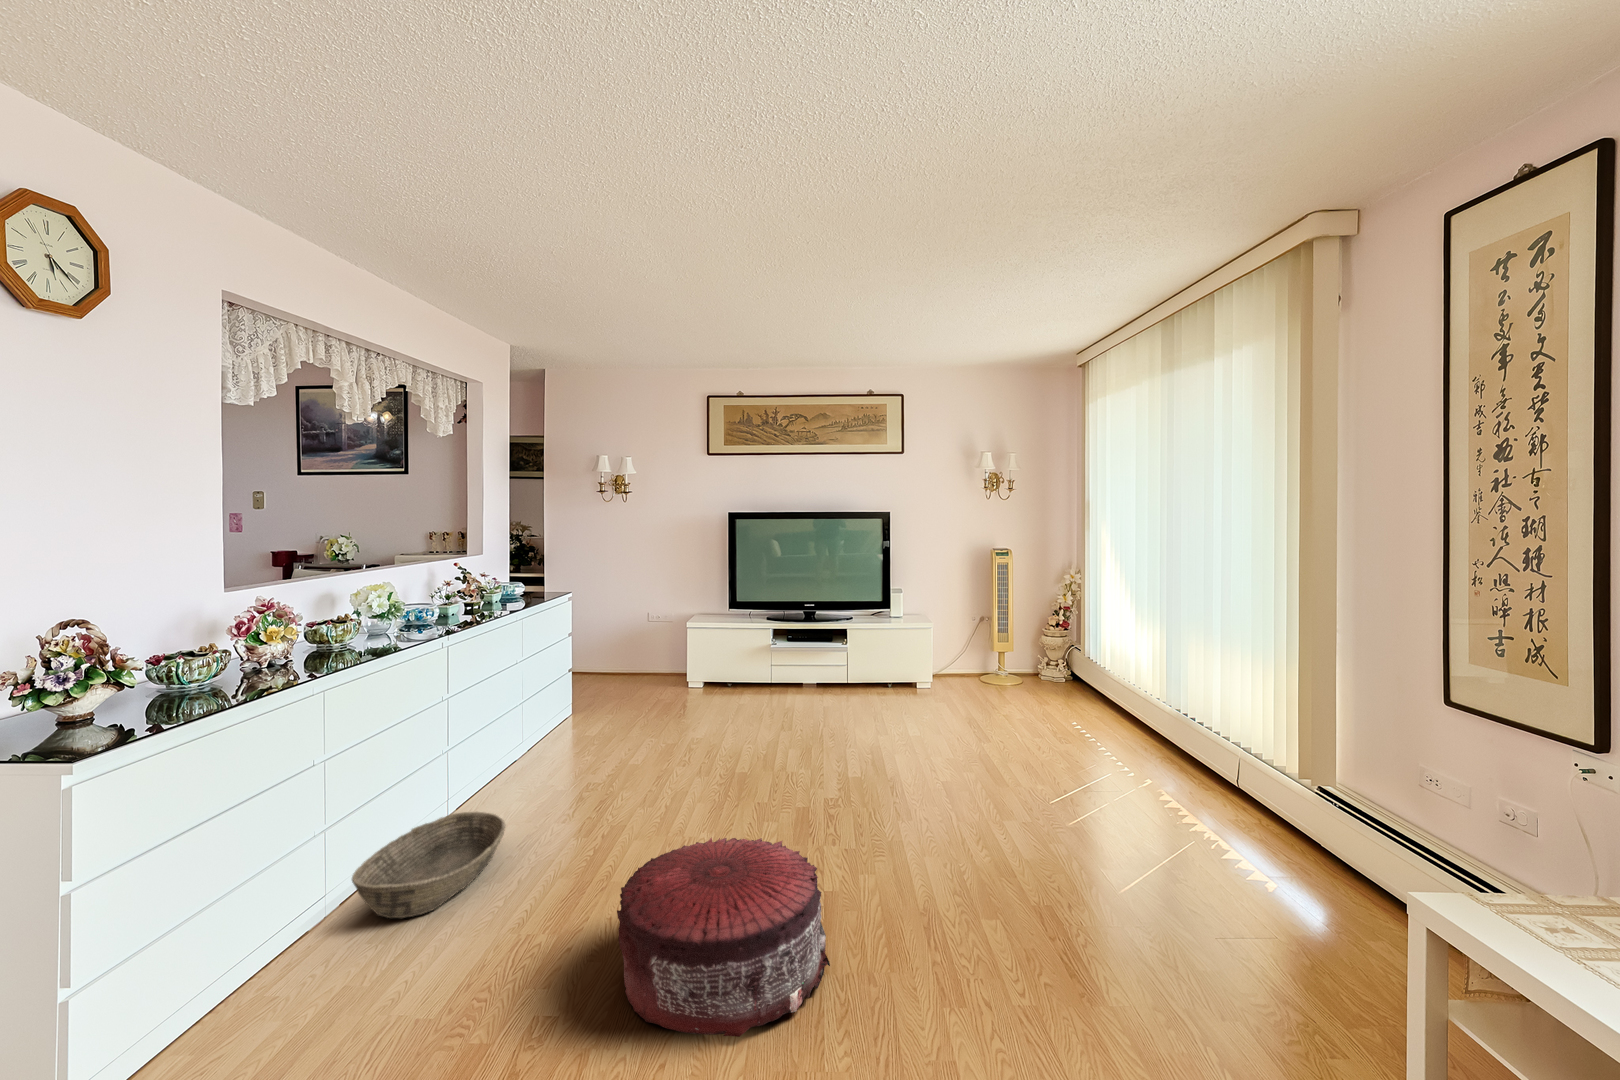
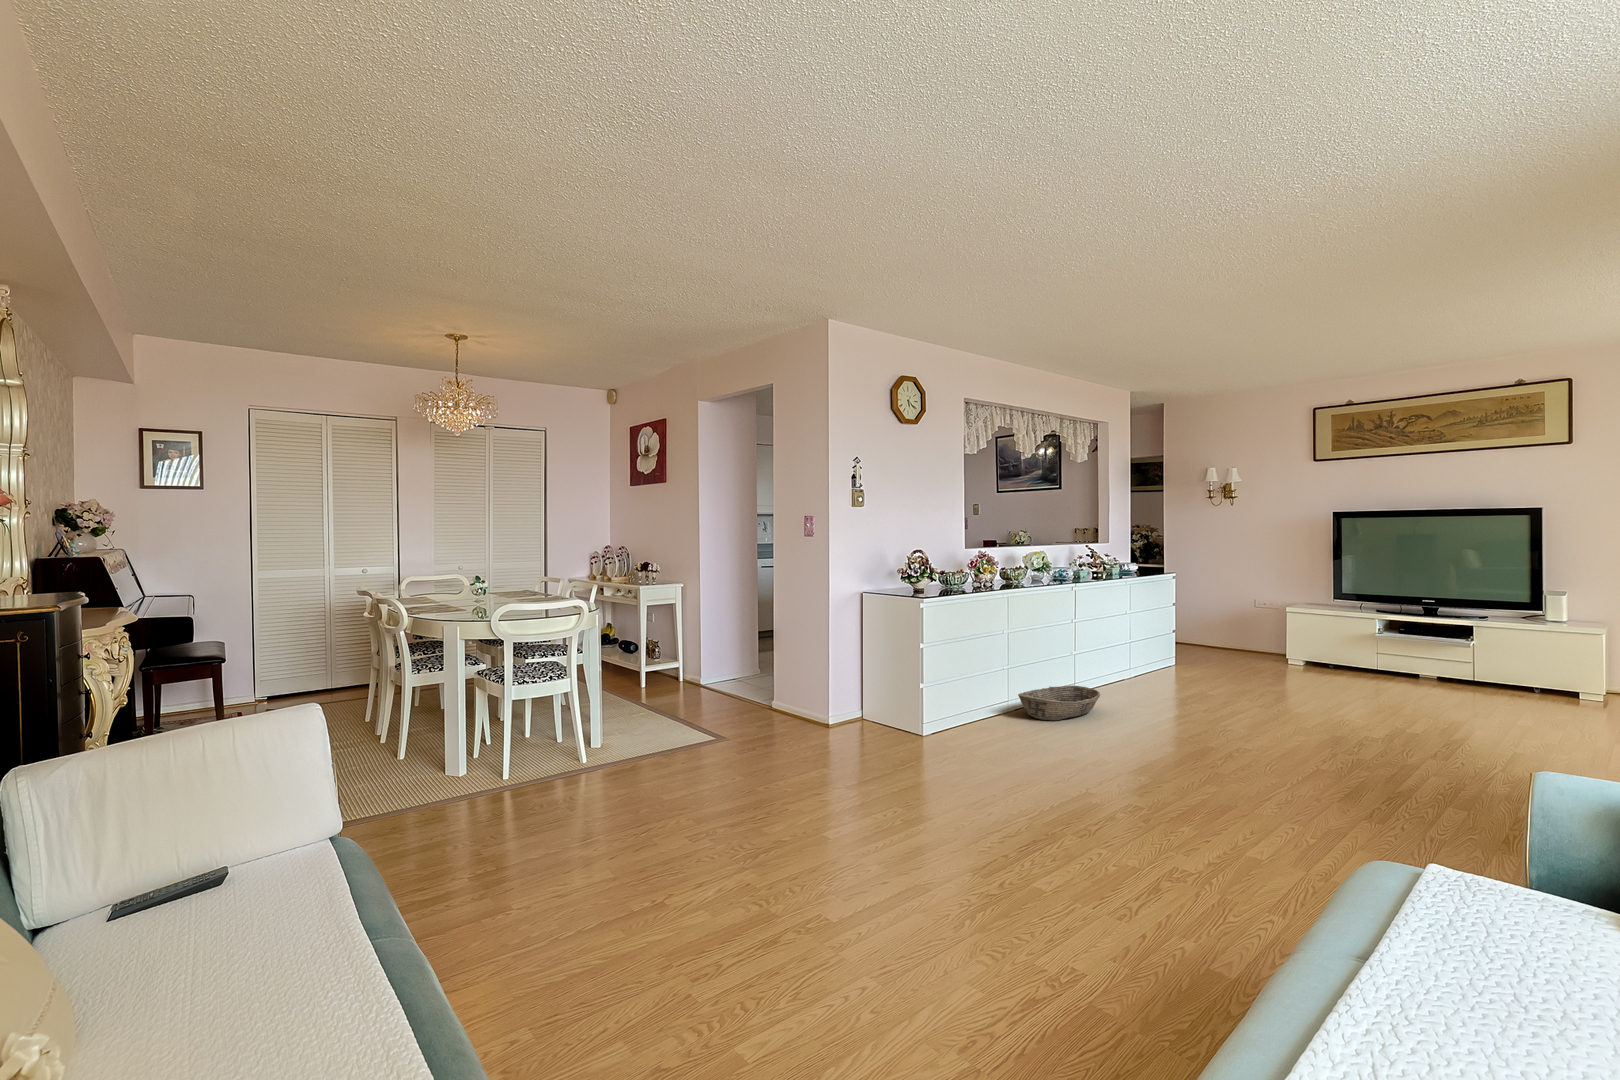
pouf: present [617,838,830,1037] -> none [1142,701,1279,784]

